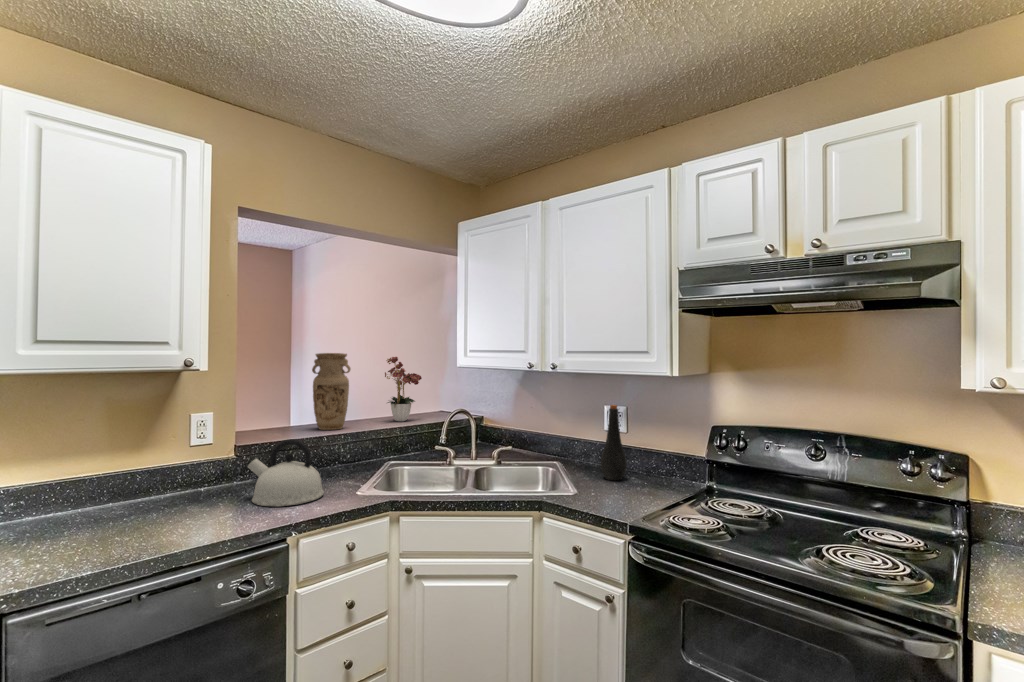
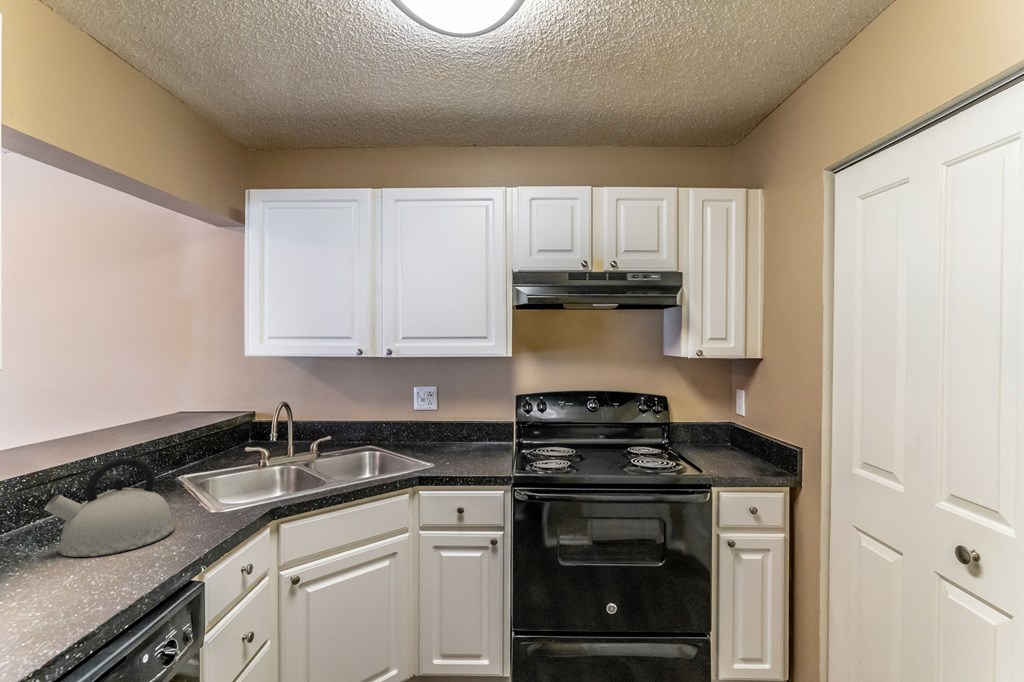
vase: present [312,353,351,430] -> none [36,342,106,452]
flower arrangement: present [385,357,422,421] -> none [131,343,187,430]
bottle: present [600,405,627,480] -> none [427,385,450,451]

